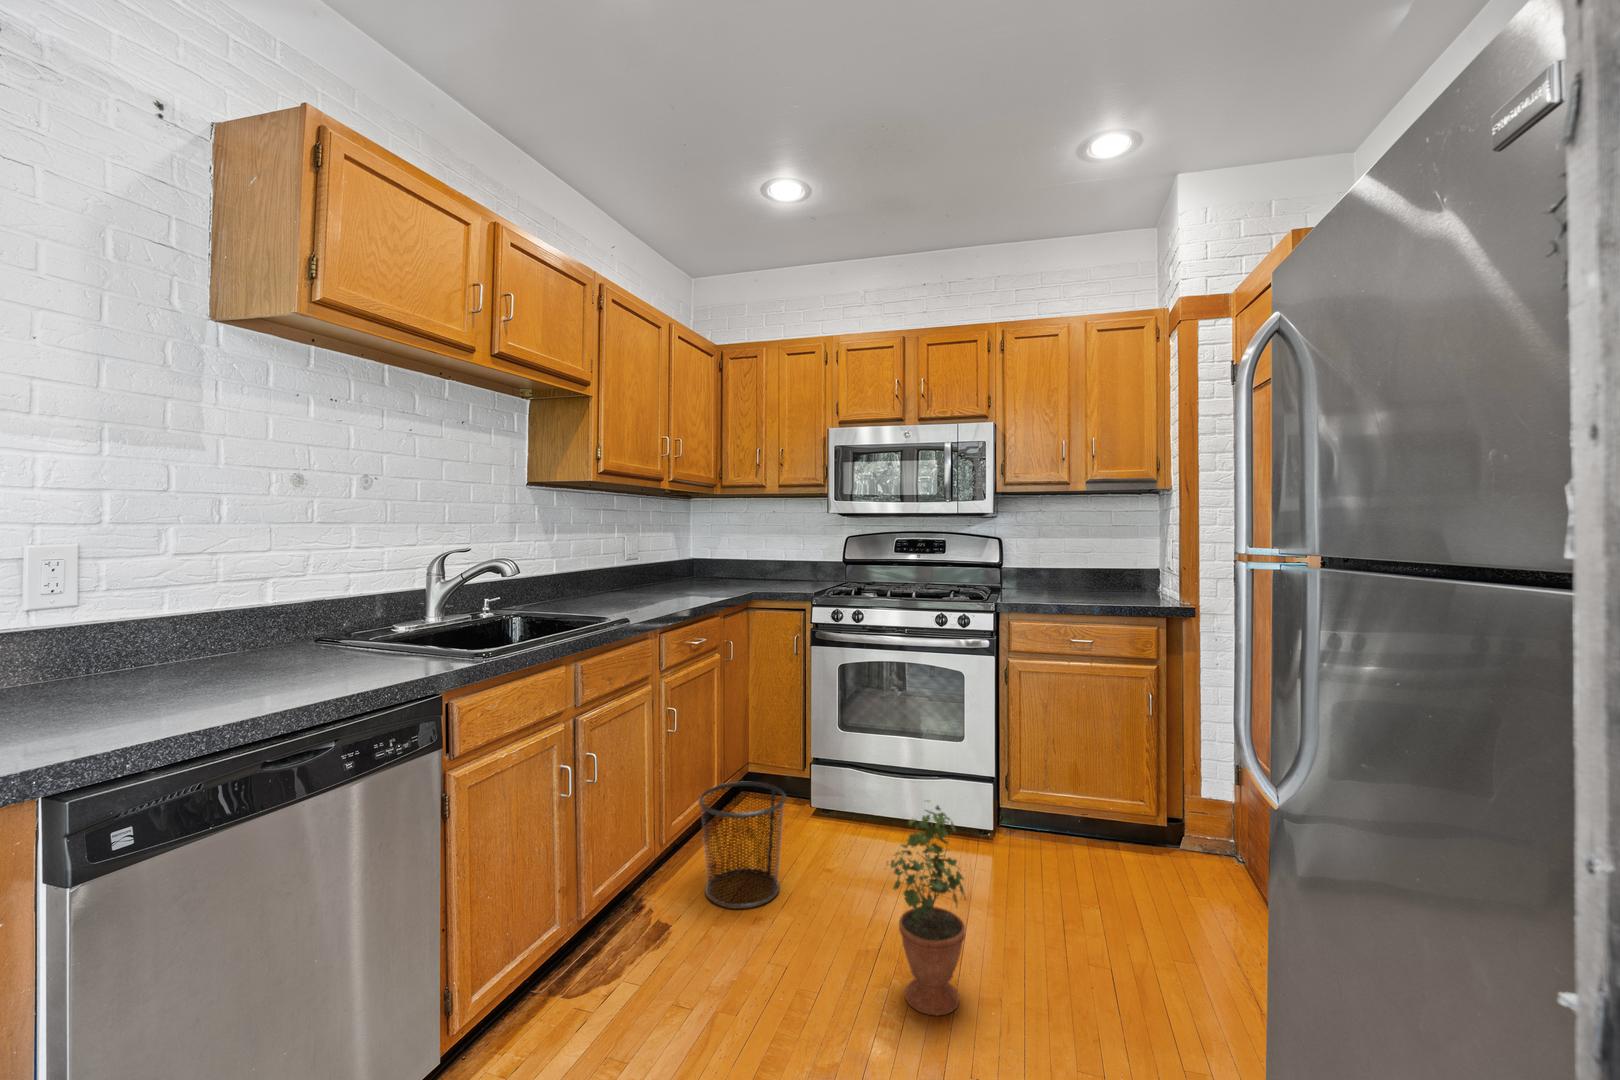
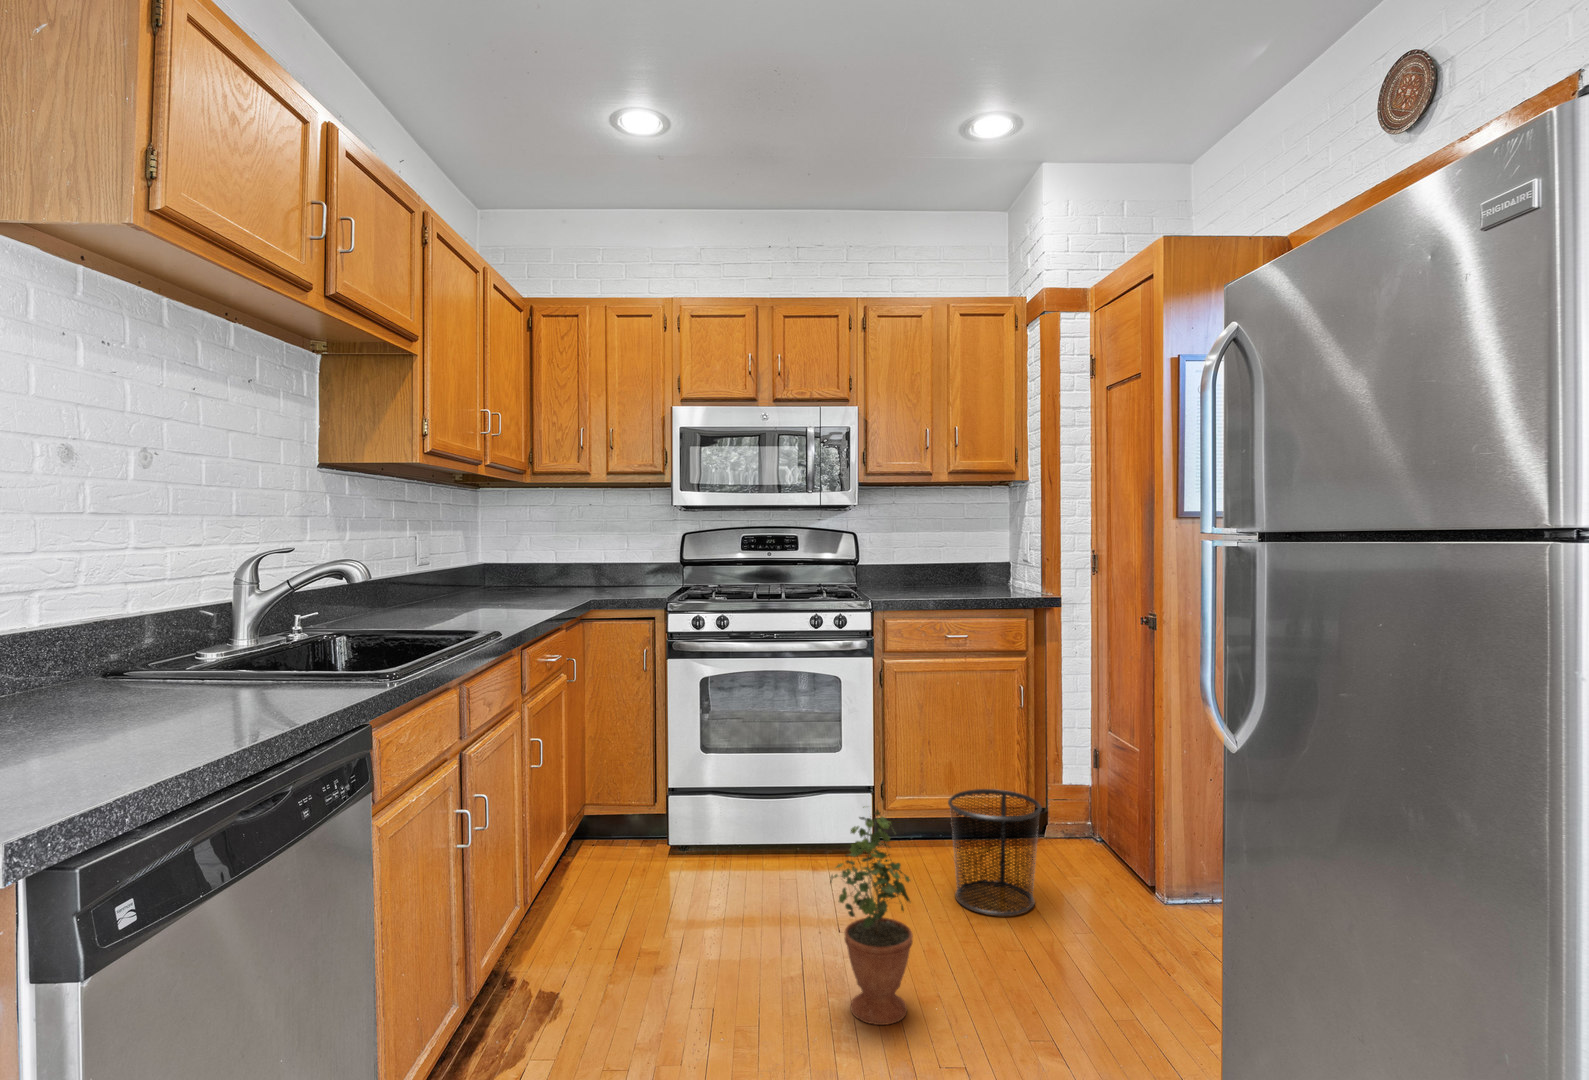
waste bin: present [699,782,786,908] -> present [948,789,1042,916]

